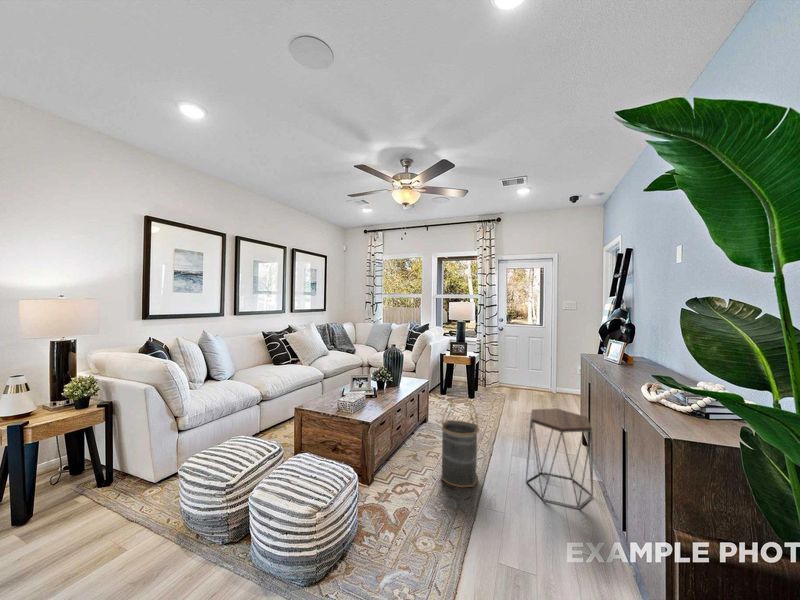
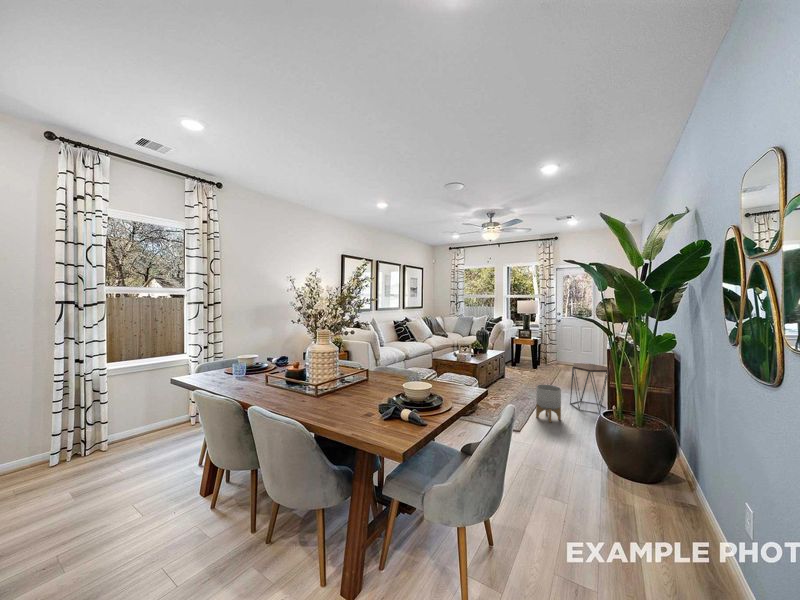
basket: present [441,402,479,487] -> none [519,358,542,404]
planter: none [469,464,516,555] -> present [536,384,561,423]

